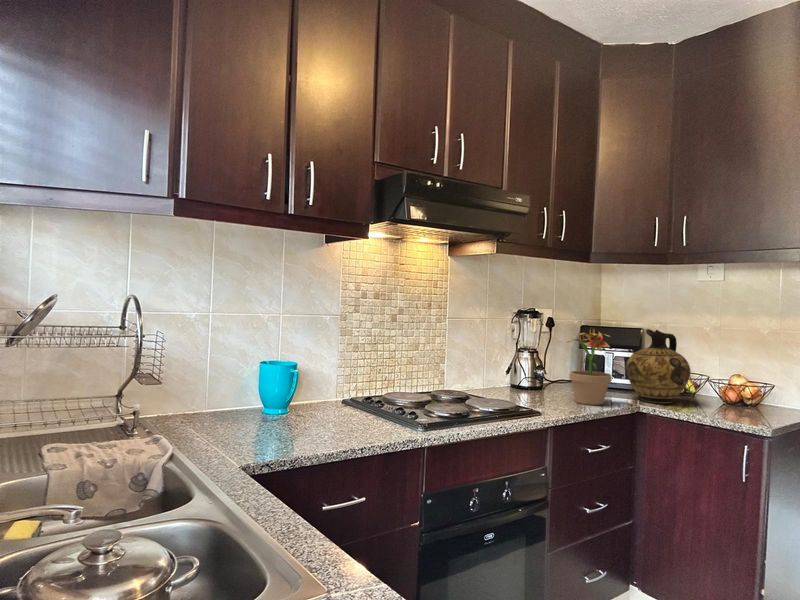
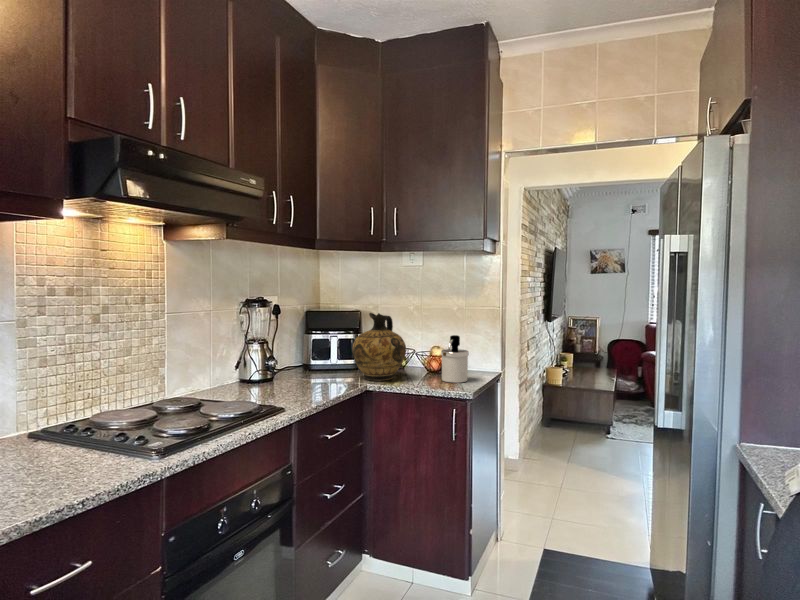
potted plant: present [567,328,611,405] -> none [299,314,344,392]
soap dispenser: none [735,361,773,417] -> present [441,335,469,383]

